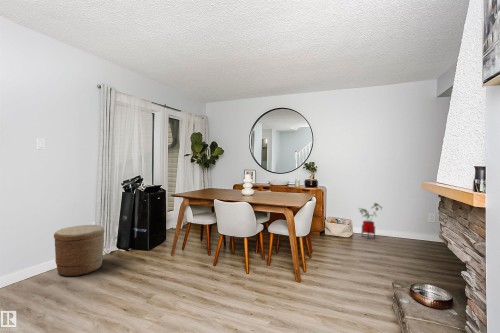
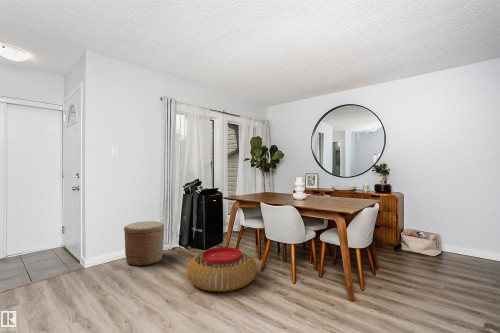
house plant: present [360,203,382,237] -> none [447,214,483,260]
pouf: none [140,246,213,292] -> present [187,247,257,292]

